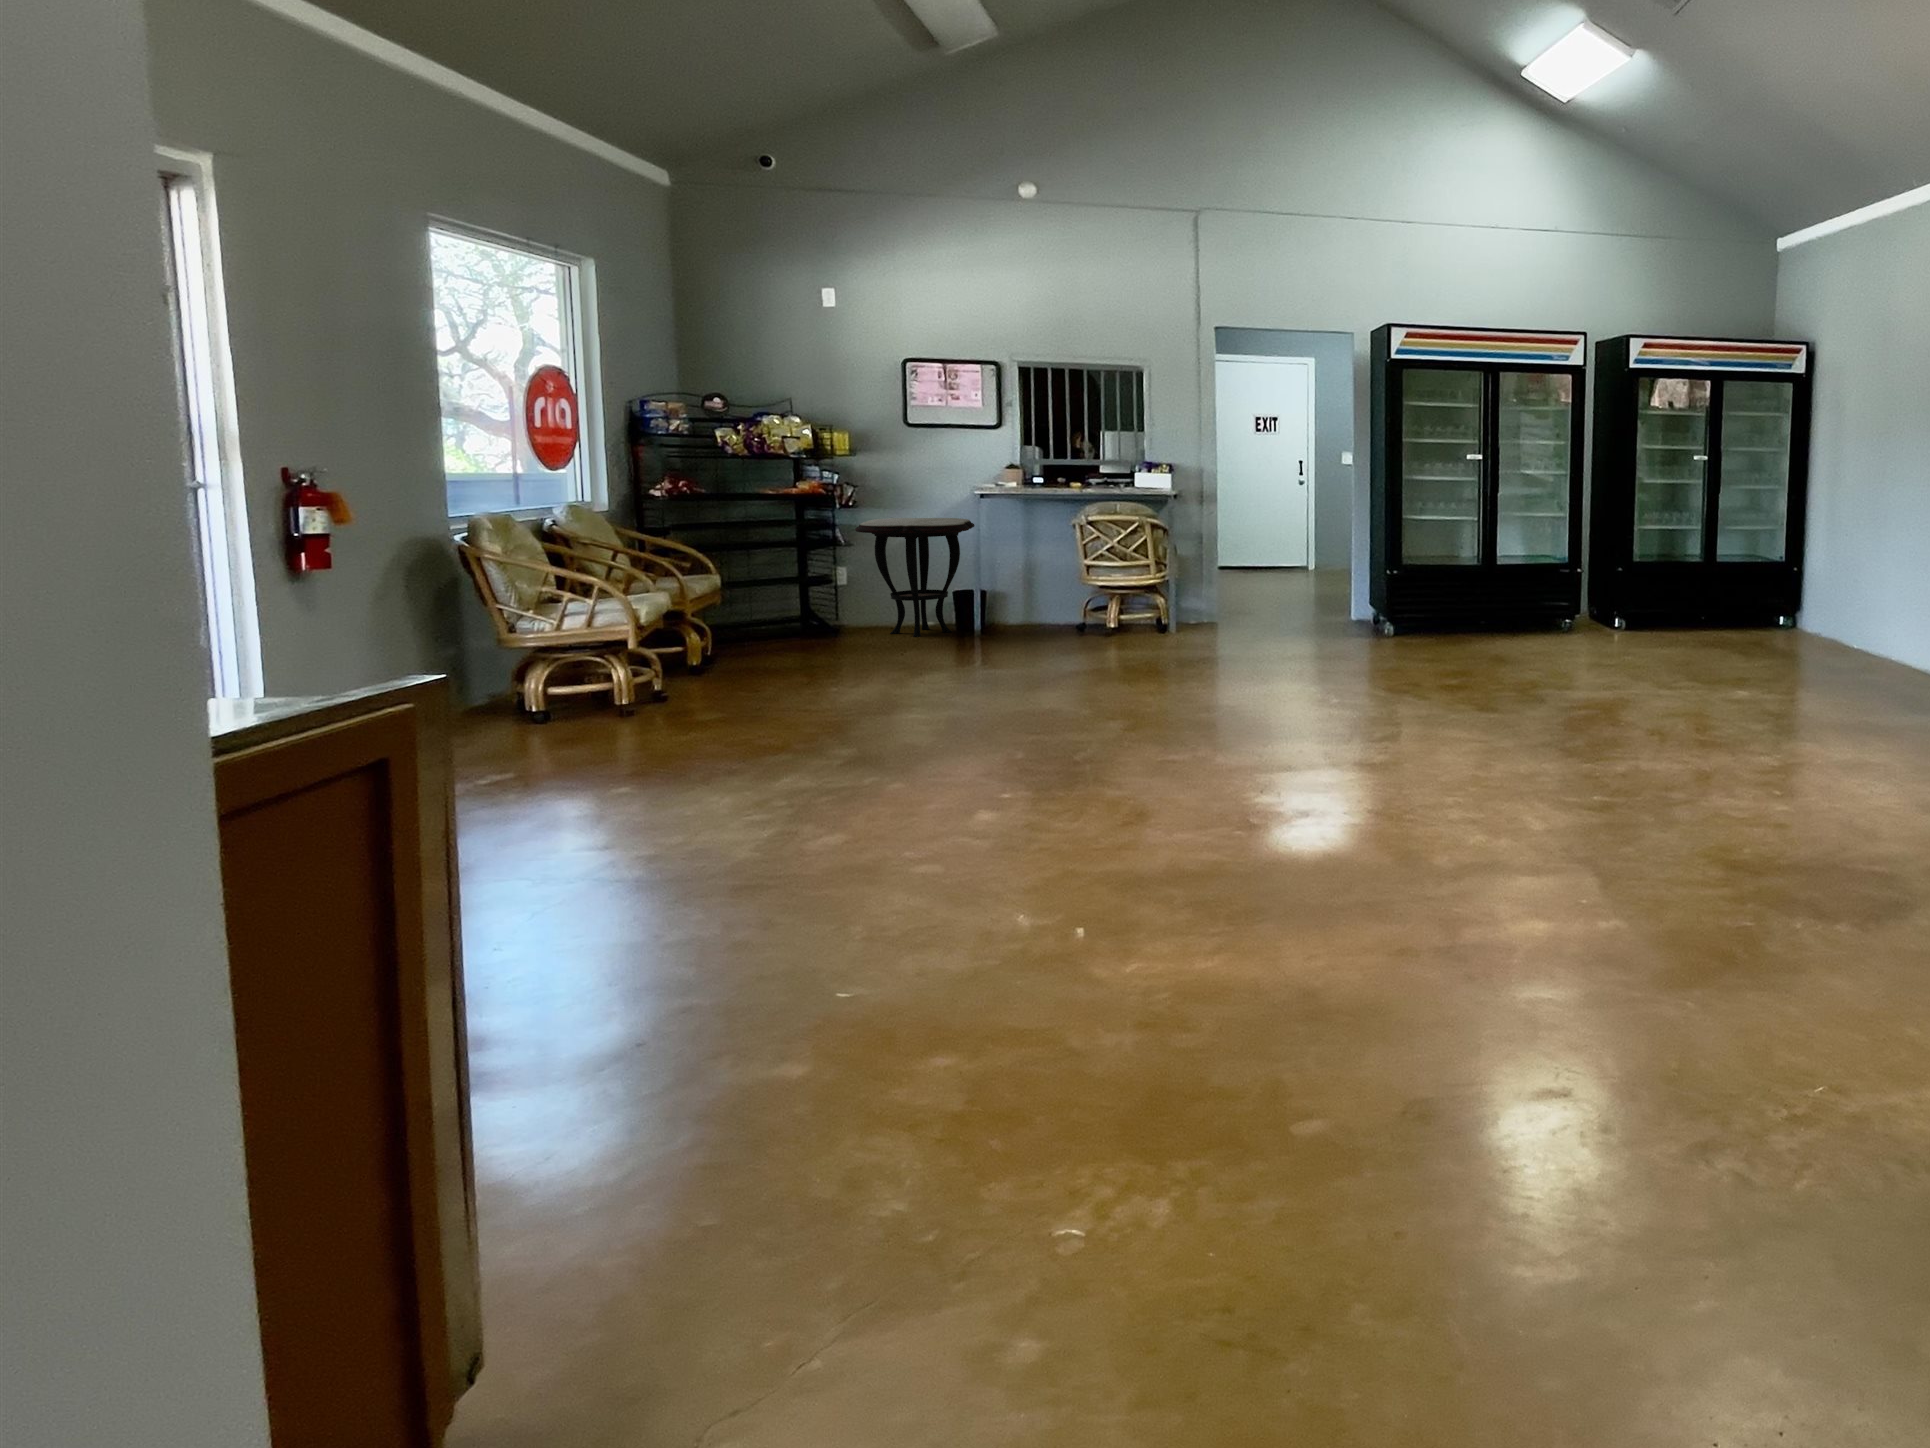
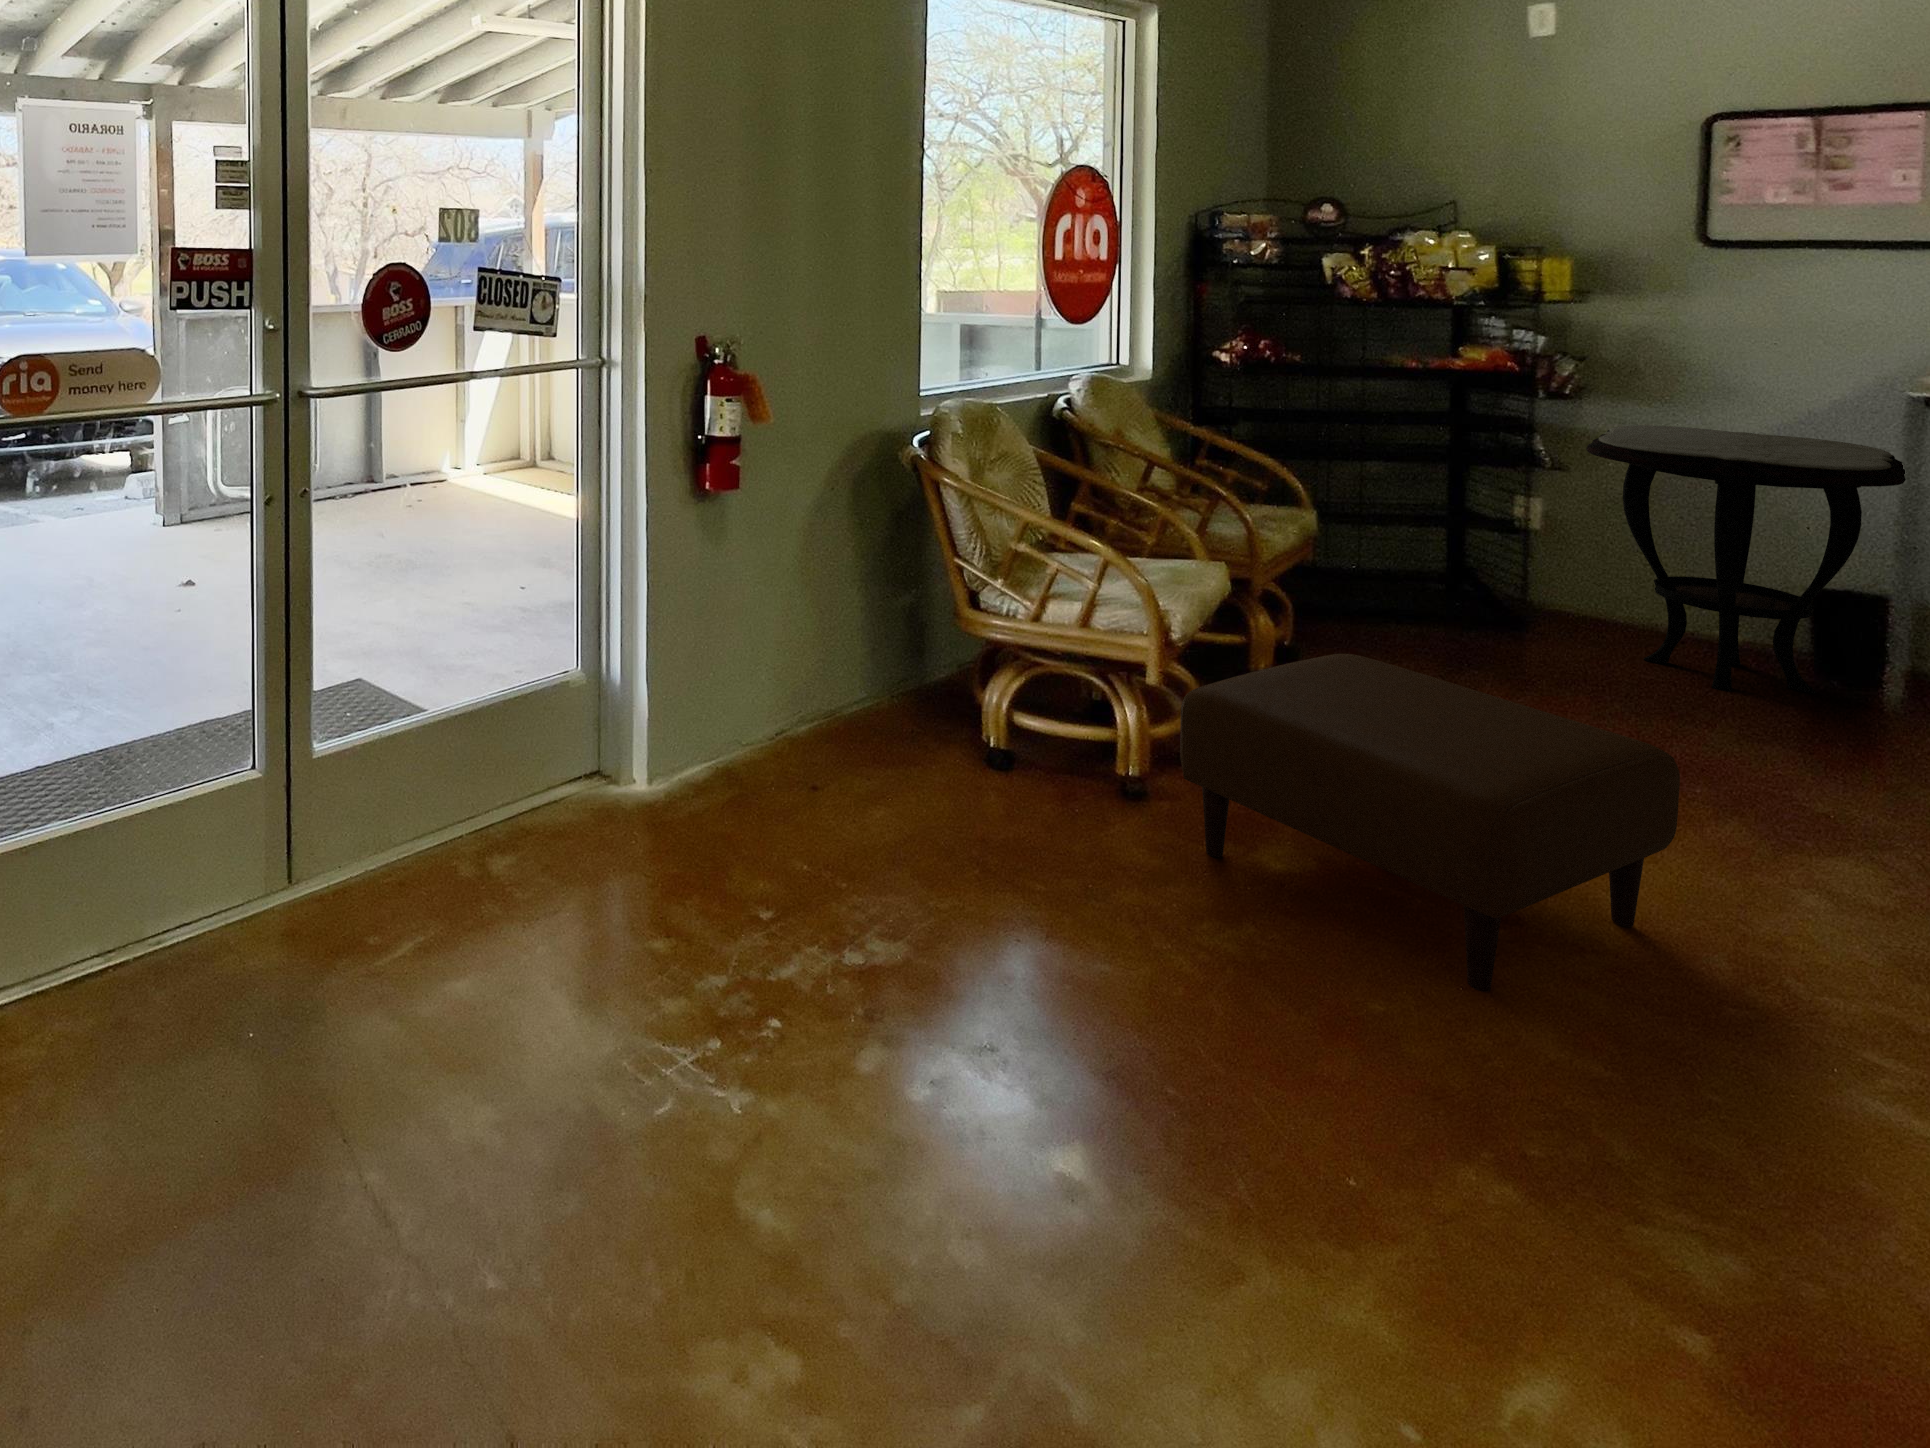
ottoman: none [647,618,855,719] -> present [1180,654,1680,992]

